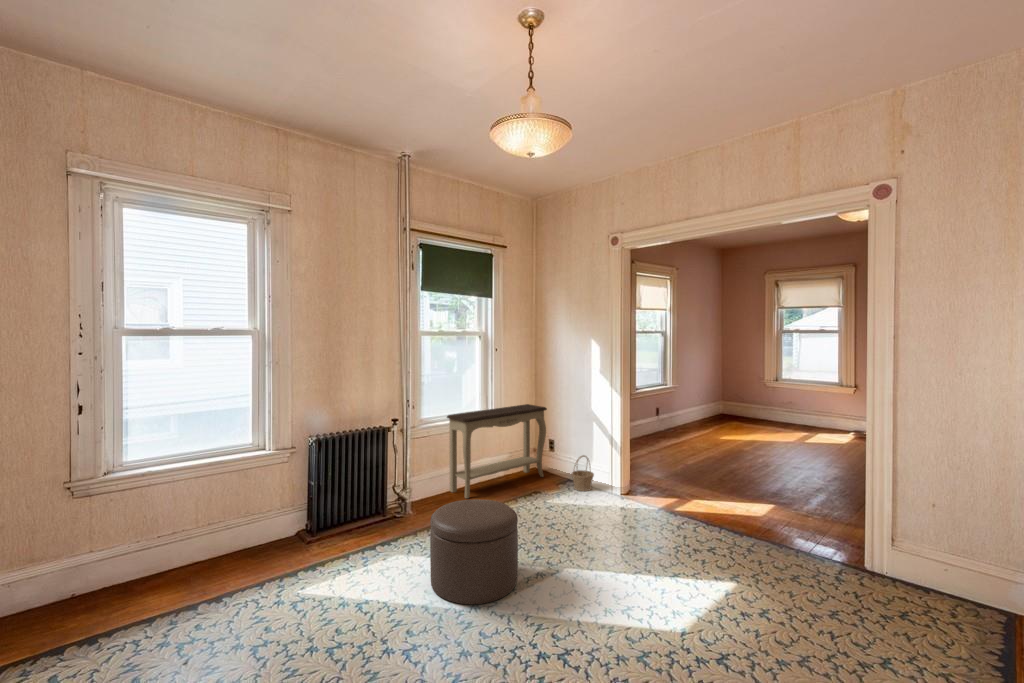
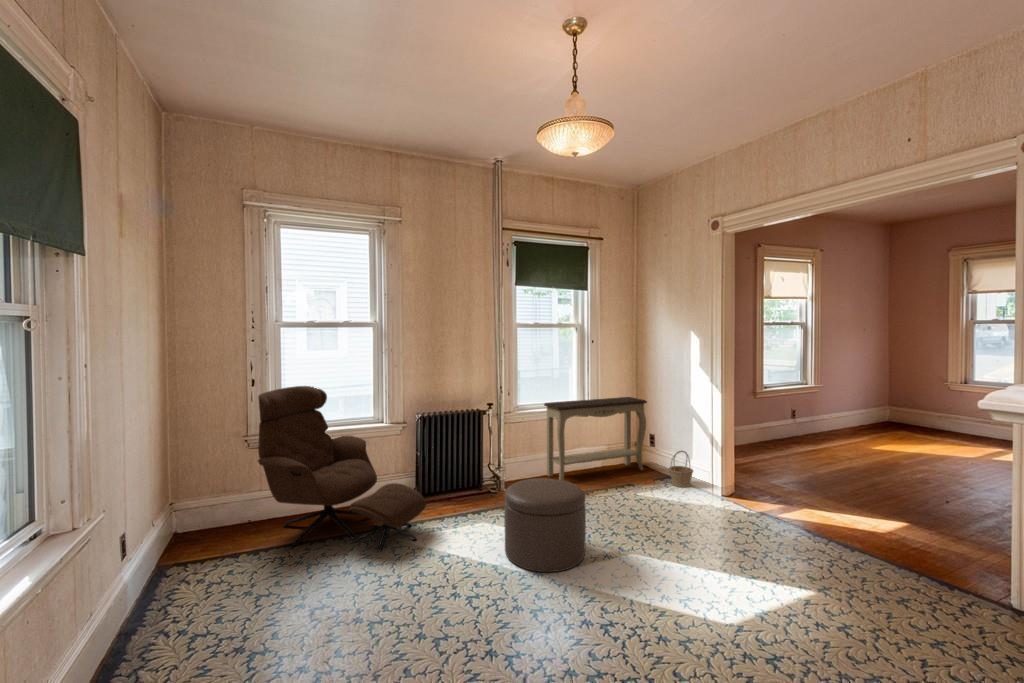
lounge chair: none [94,411,330,620] -> present [258,386,426,551]

